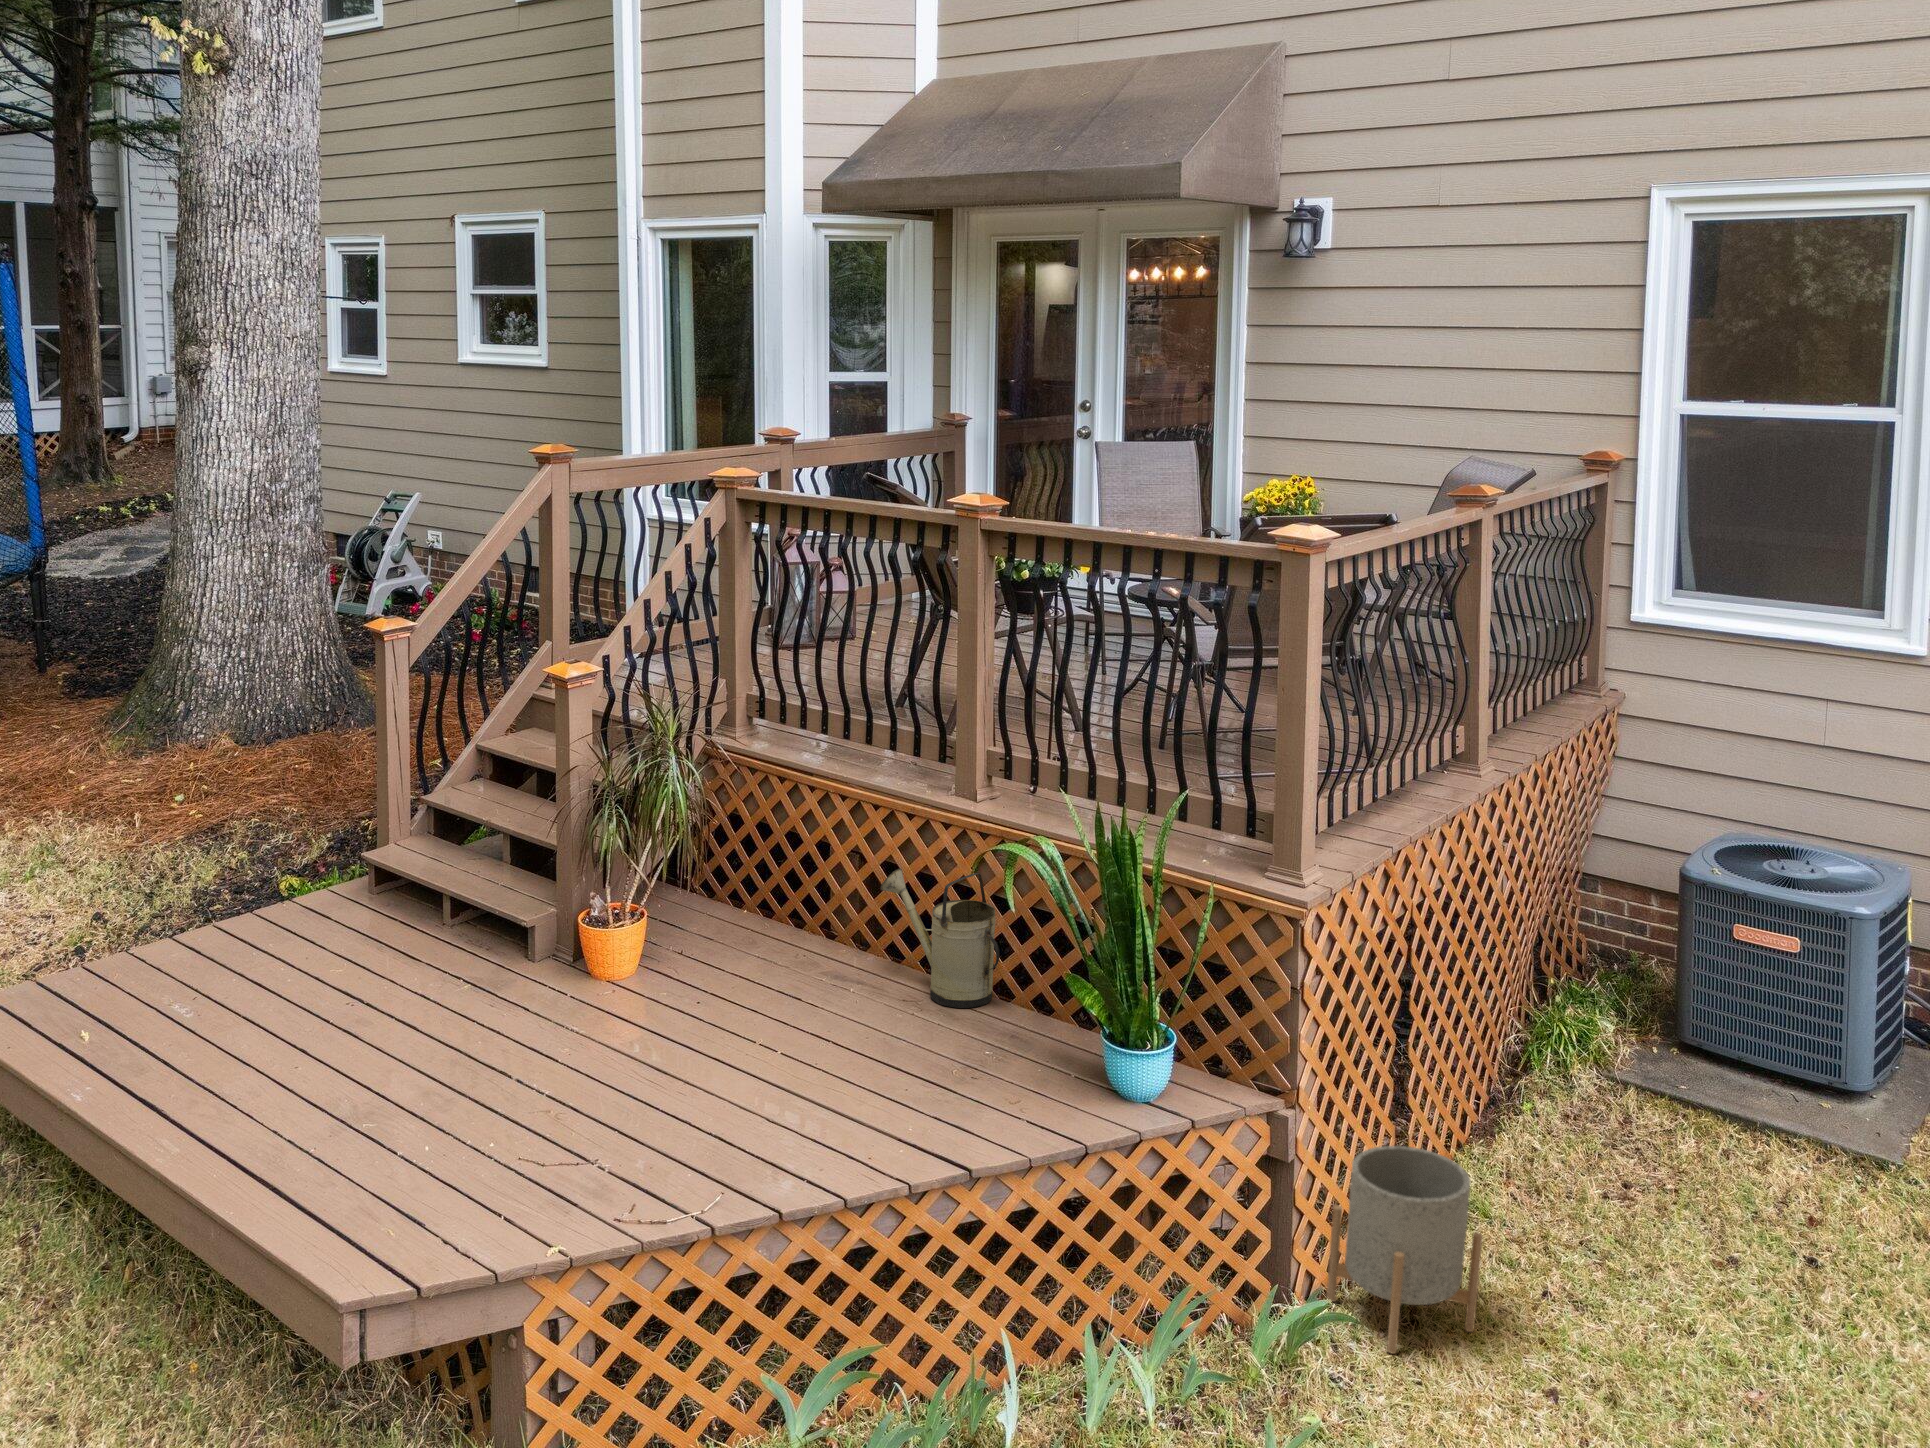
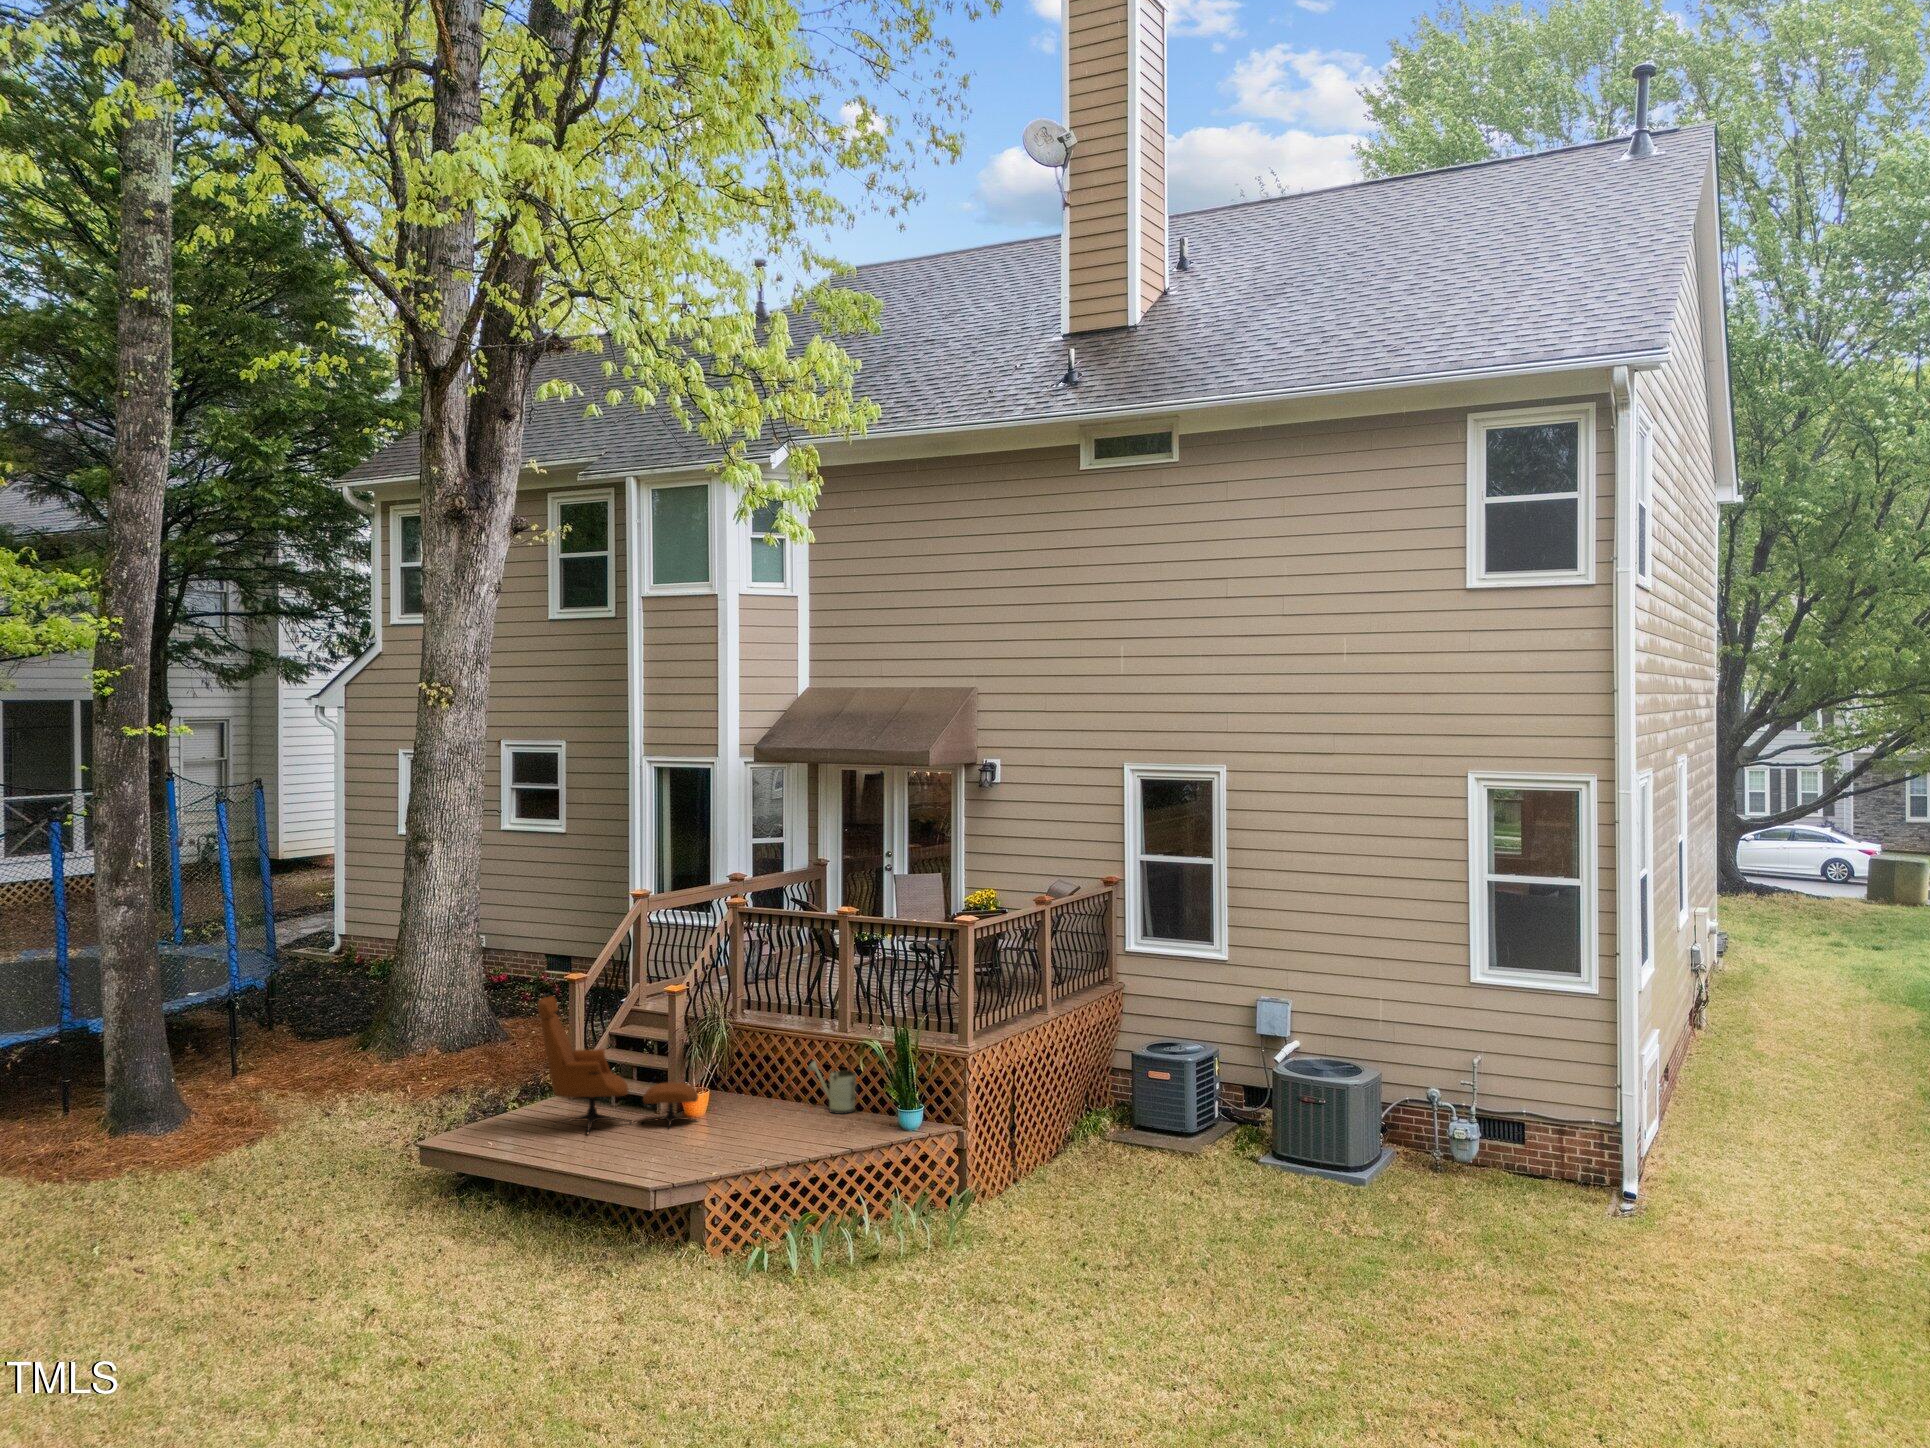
lounge chair: none [206,692,615,1038] -> present [538,996,698,1133]
planter: present [1326,1146,1483,1354] -> none [989,1149,1042,1221]

